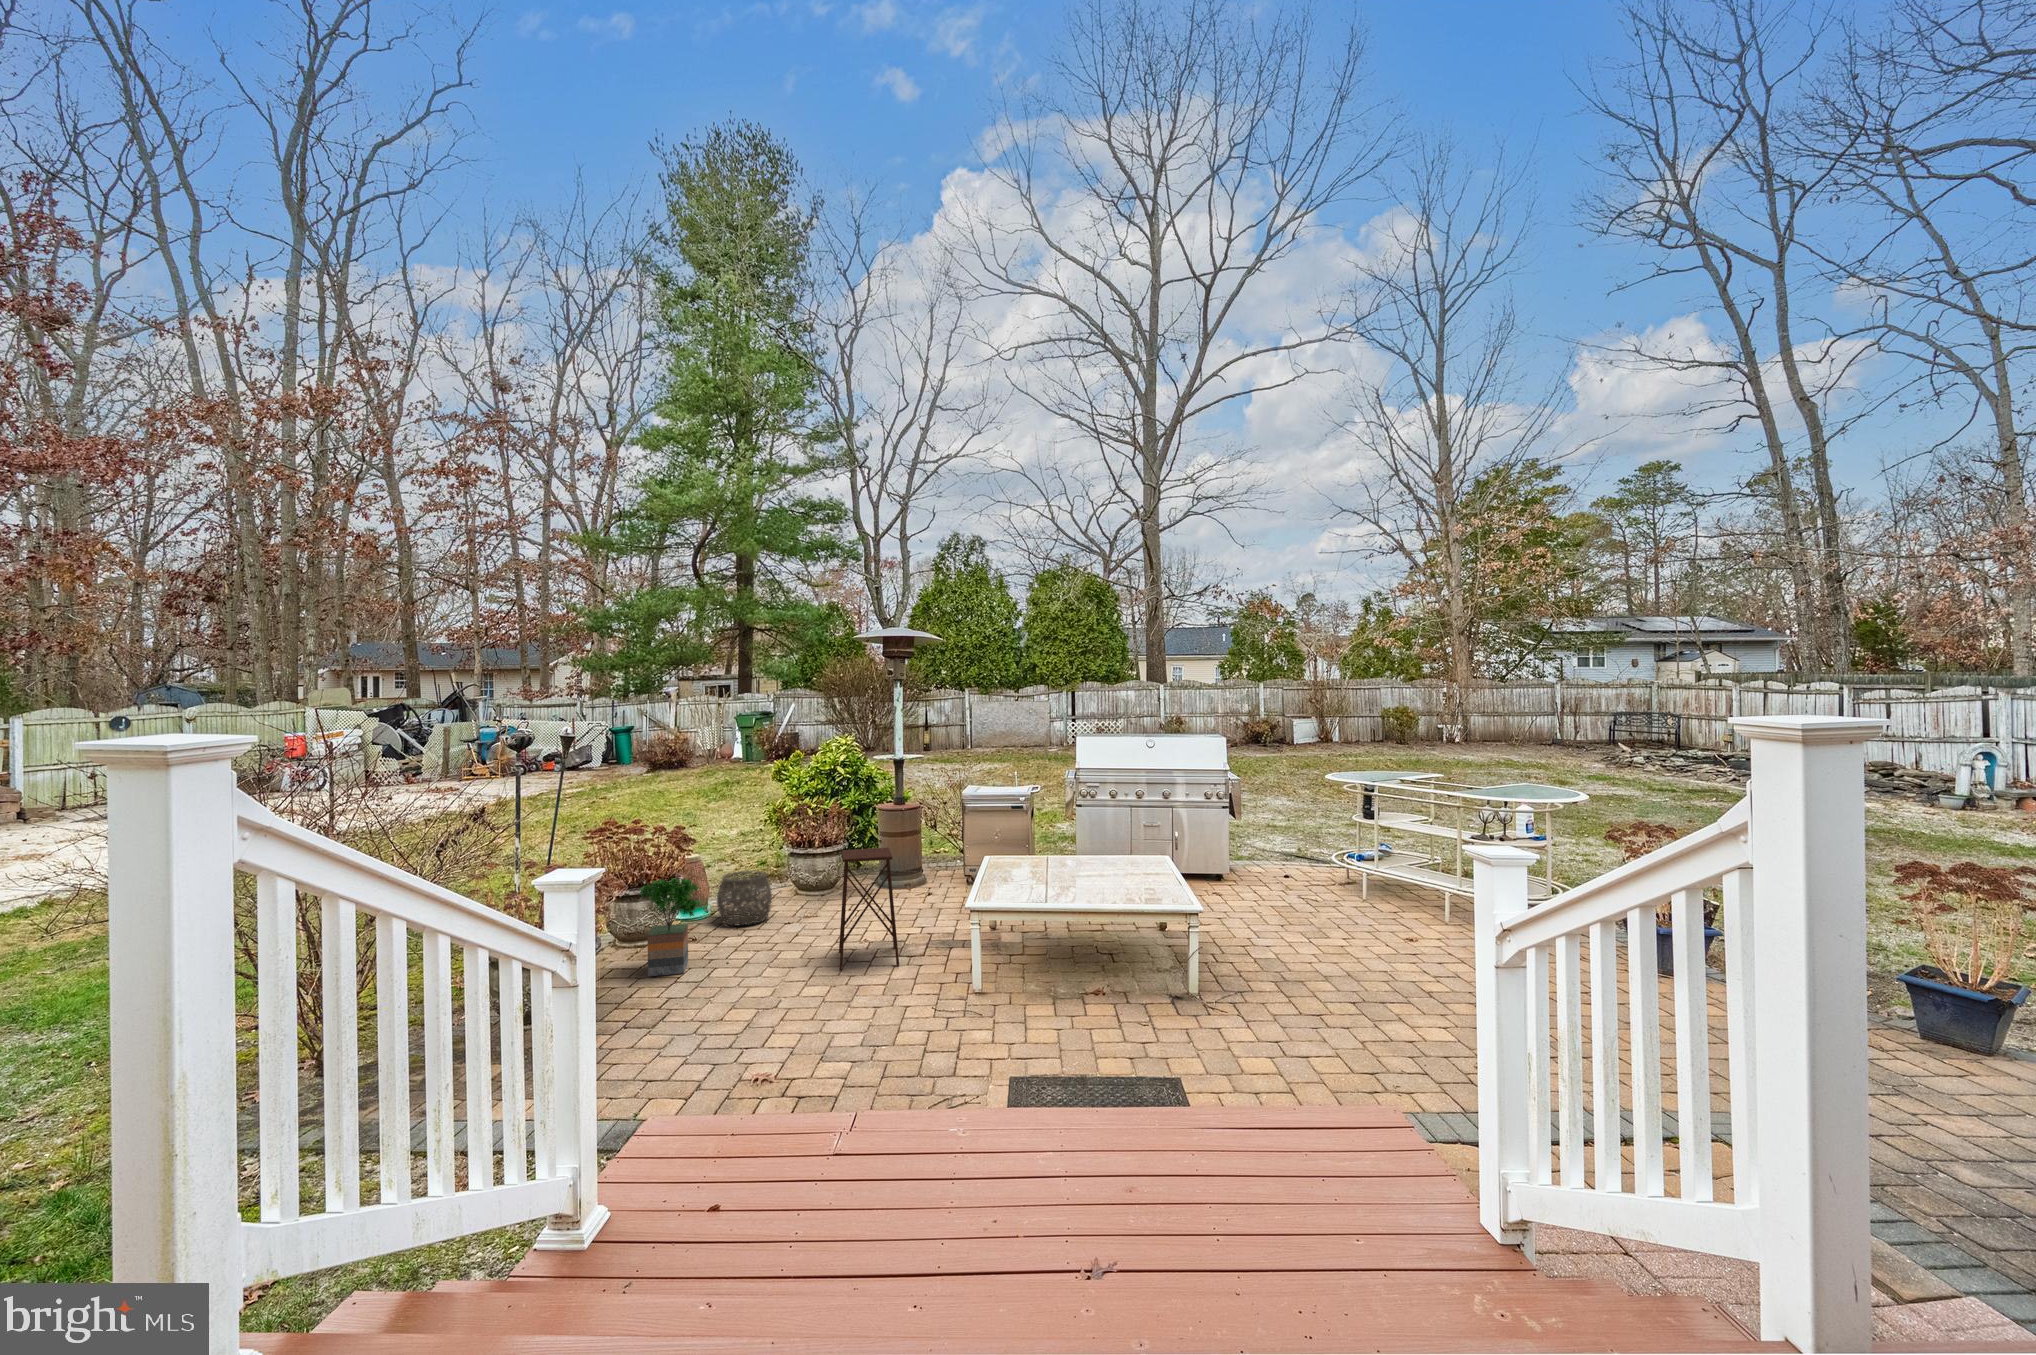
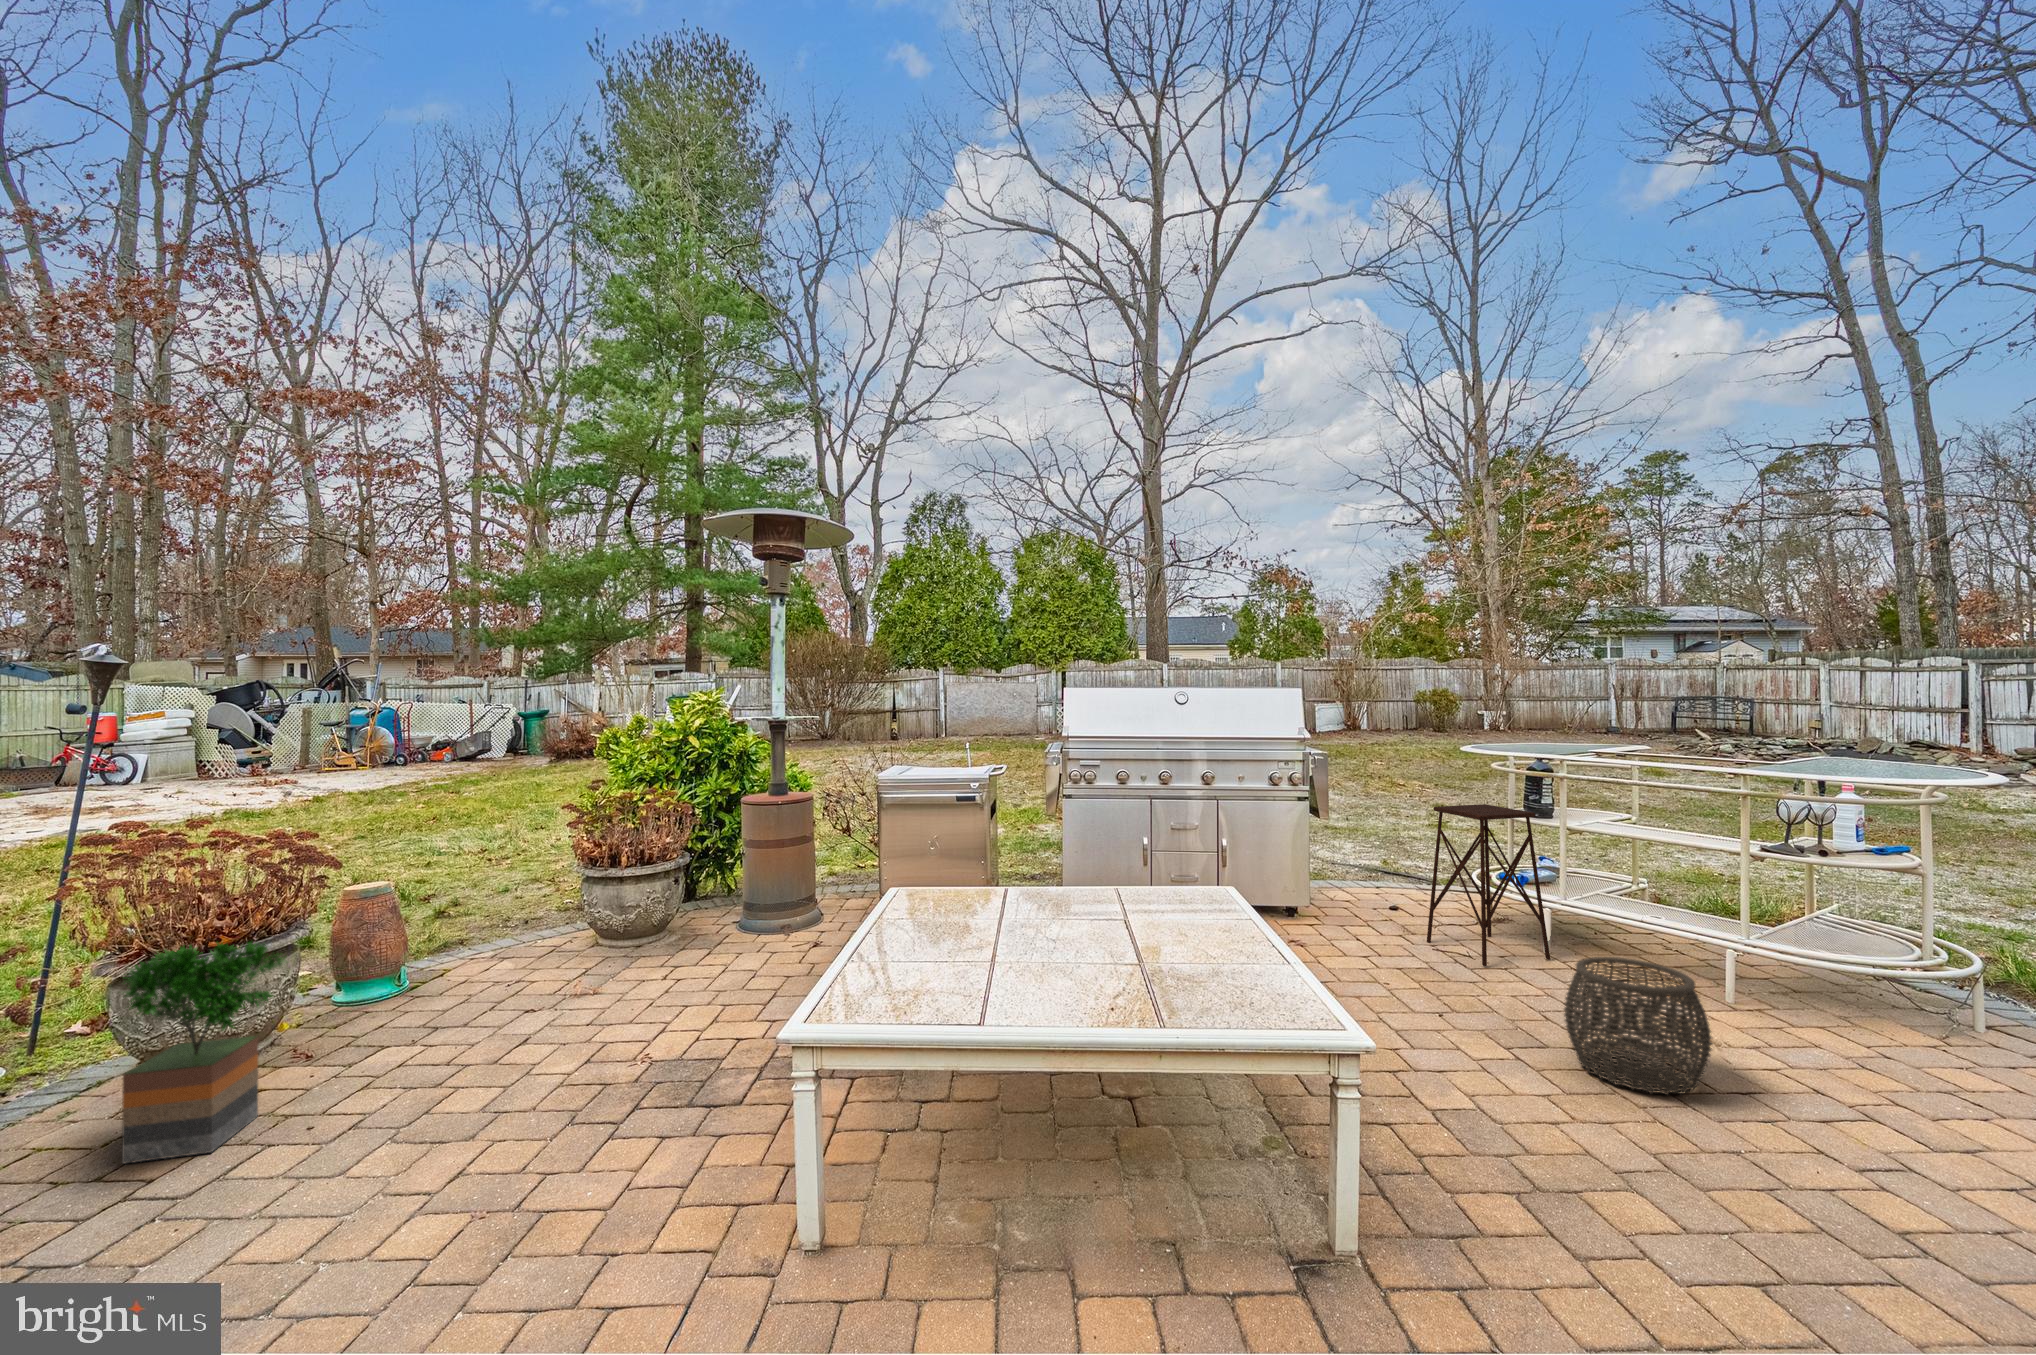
side table: present [839,848,899,970] -> present [1427,804,1550,966]
woven basket: present [716,871,772,926] -> present [1564,957,1712,1095]

